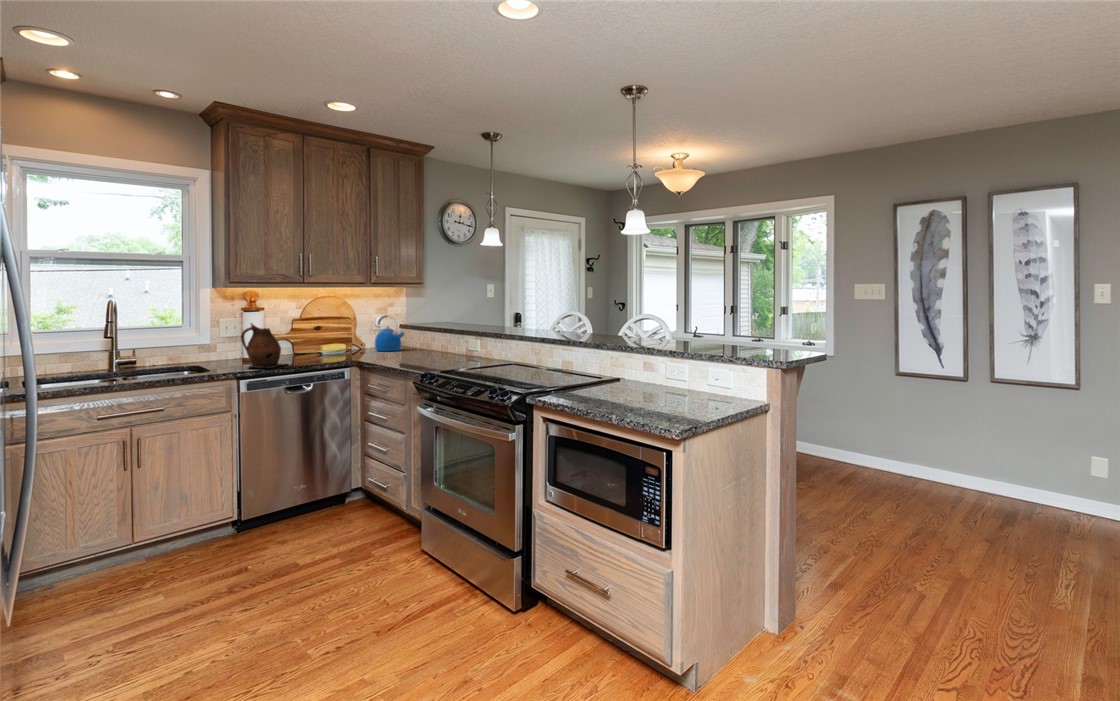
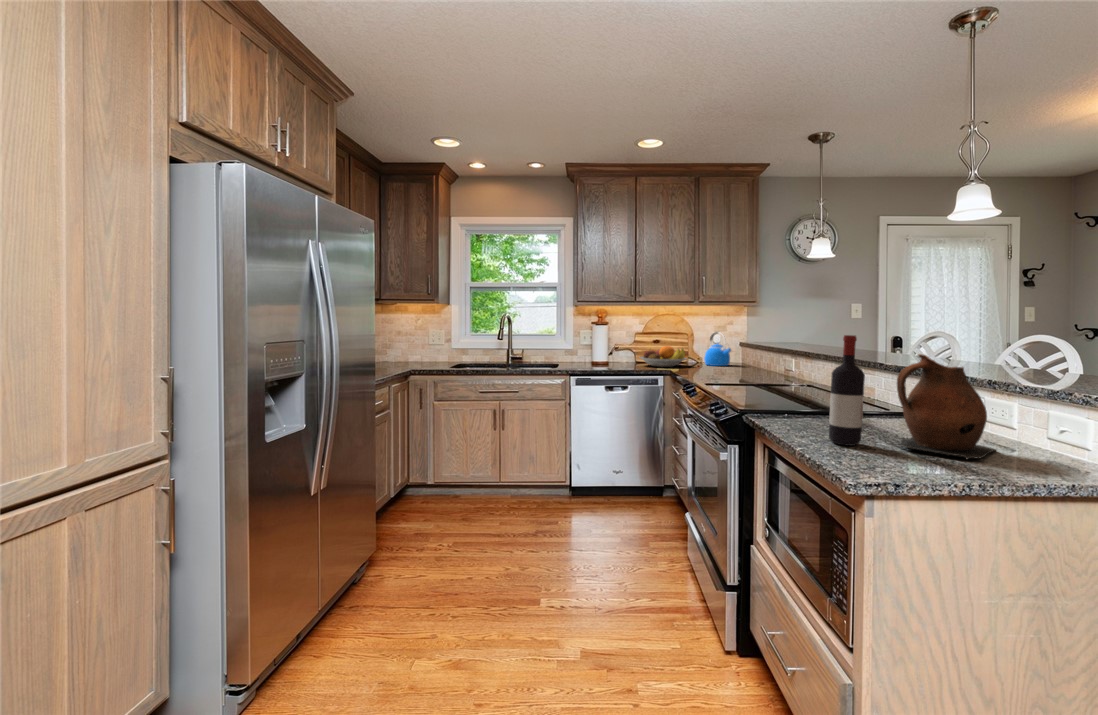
ceramic pitcher: present [241,323,287,368] -> present [897,354,996,459]
wine bottle: none [614,326,637,411] -> present [829,335,865,446]
fruit bowl: none [305,333,362,357] -> present [639,346,686,367]

